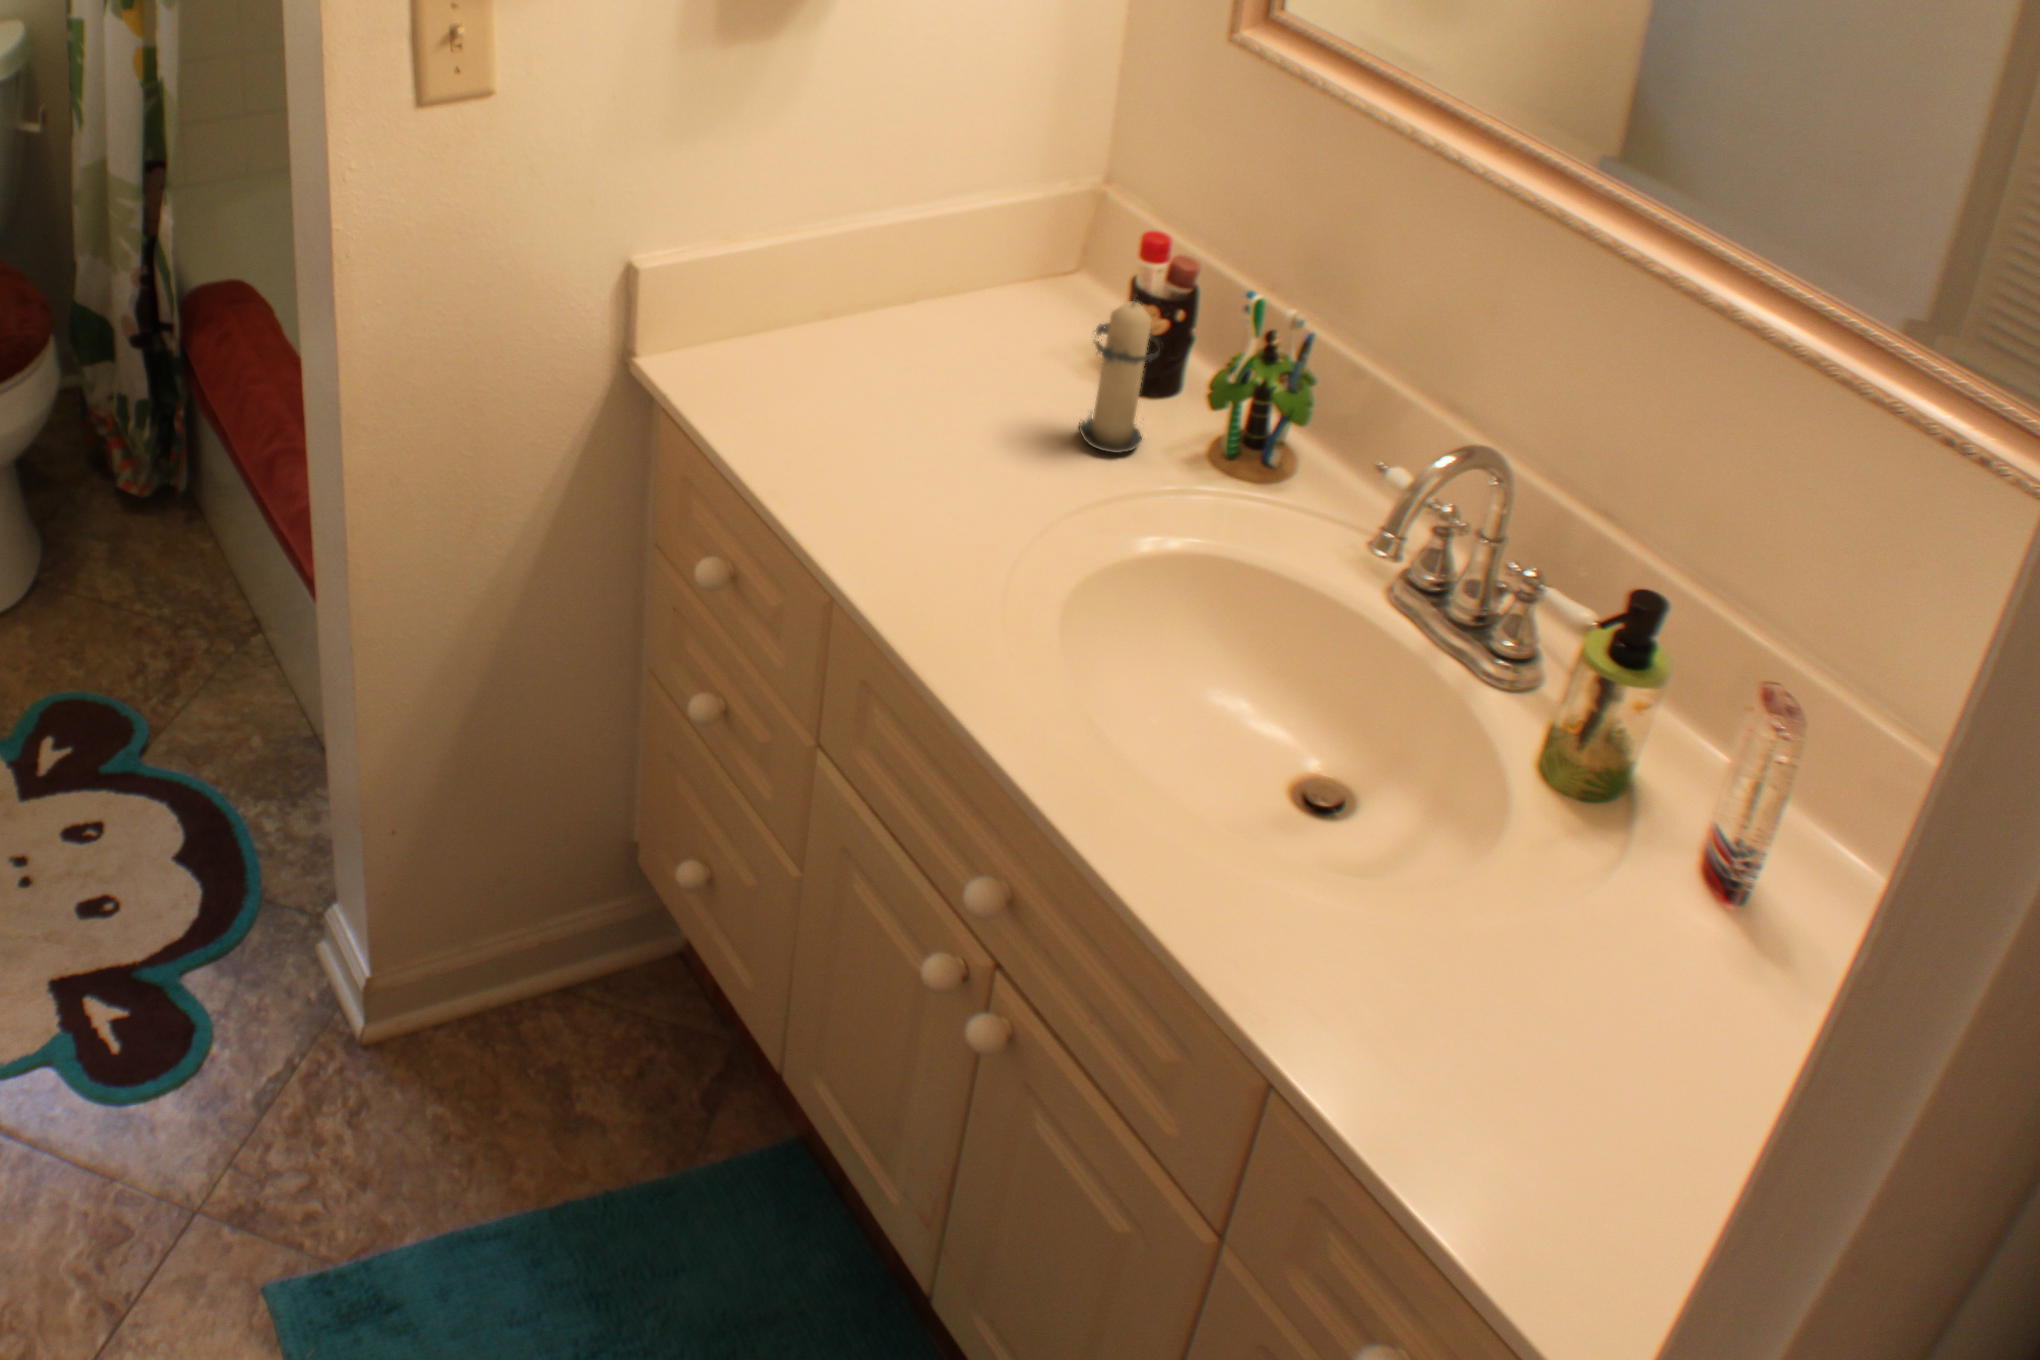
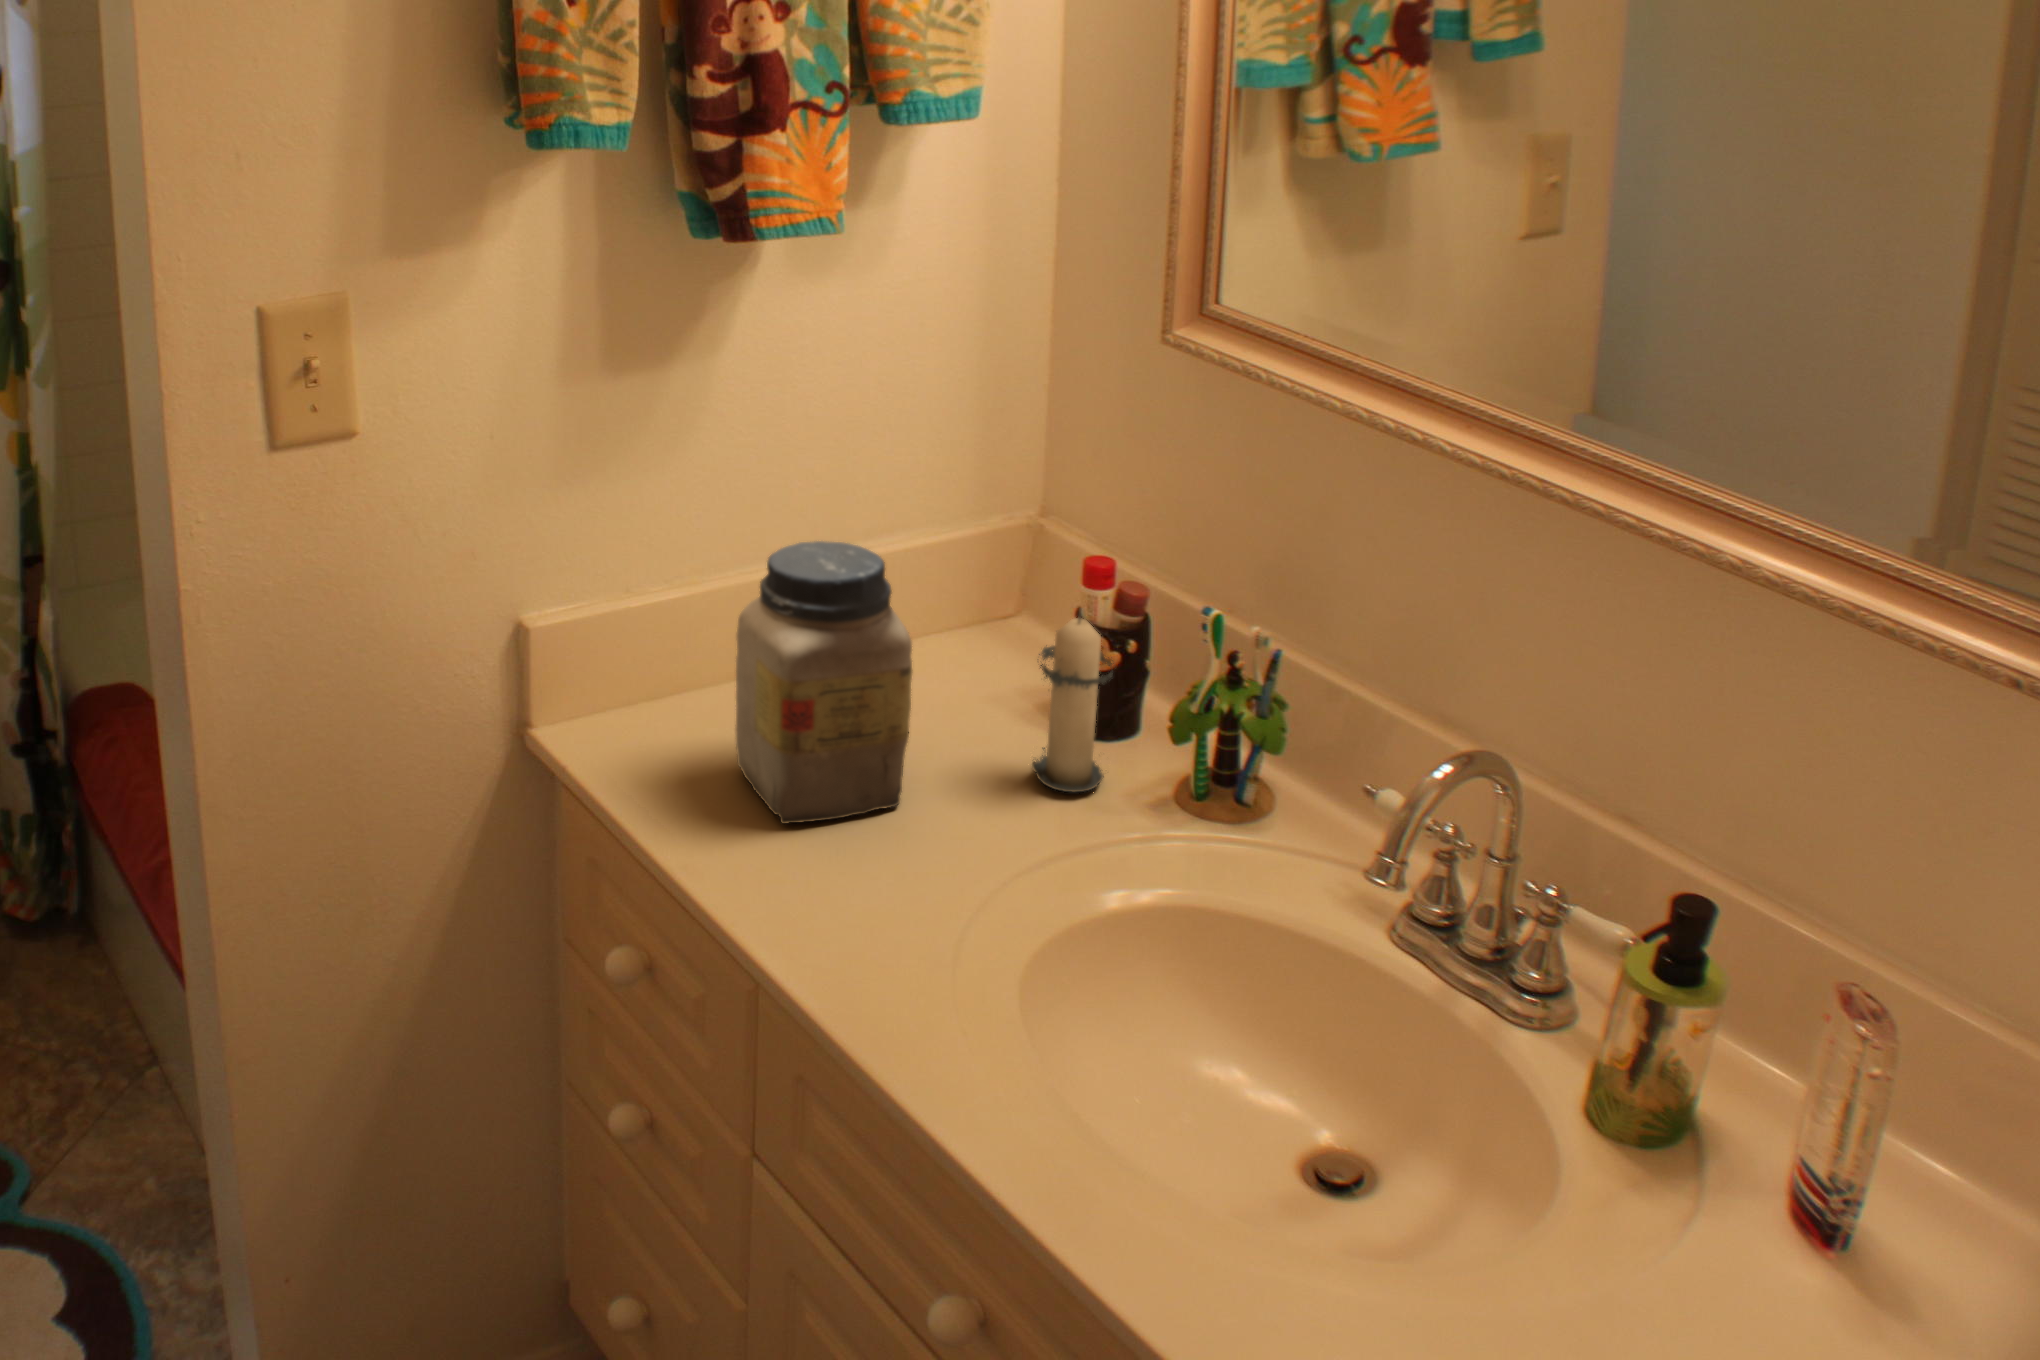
jar: none [815,222,980,469] -> present [736,541,912,824]

